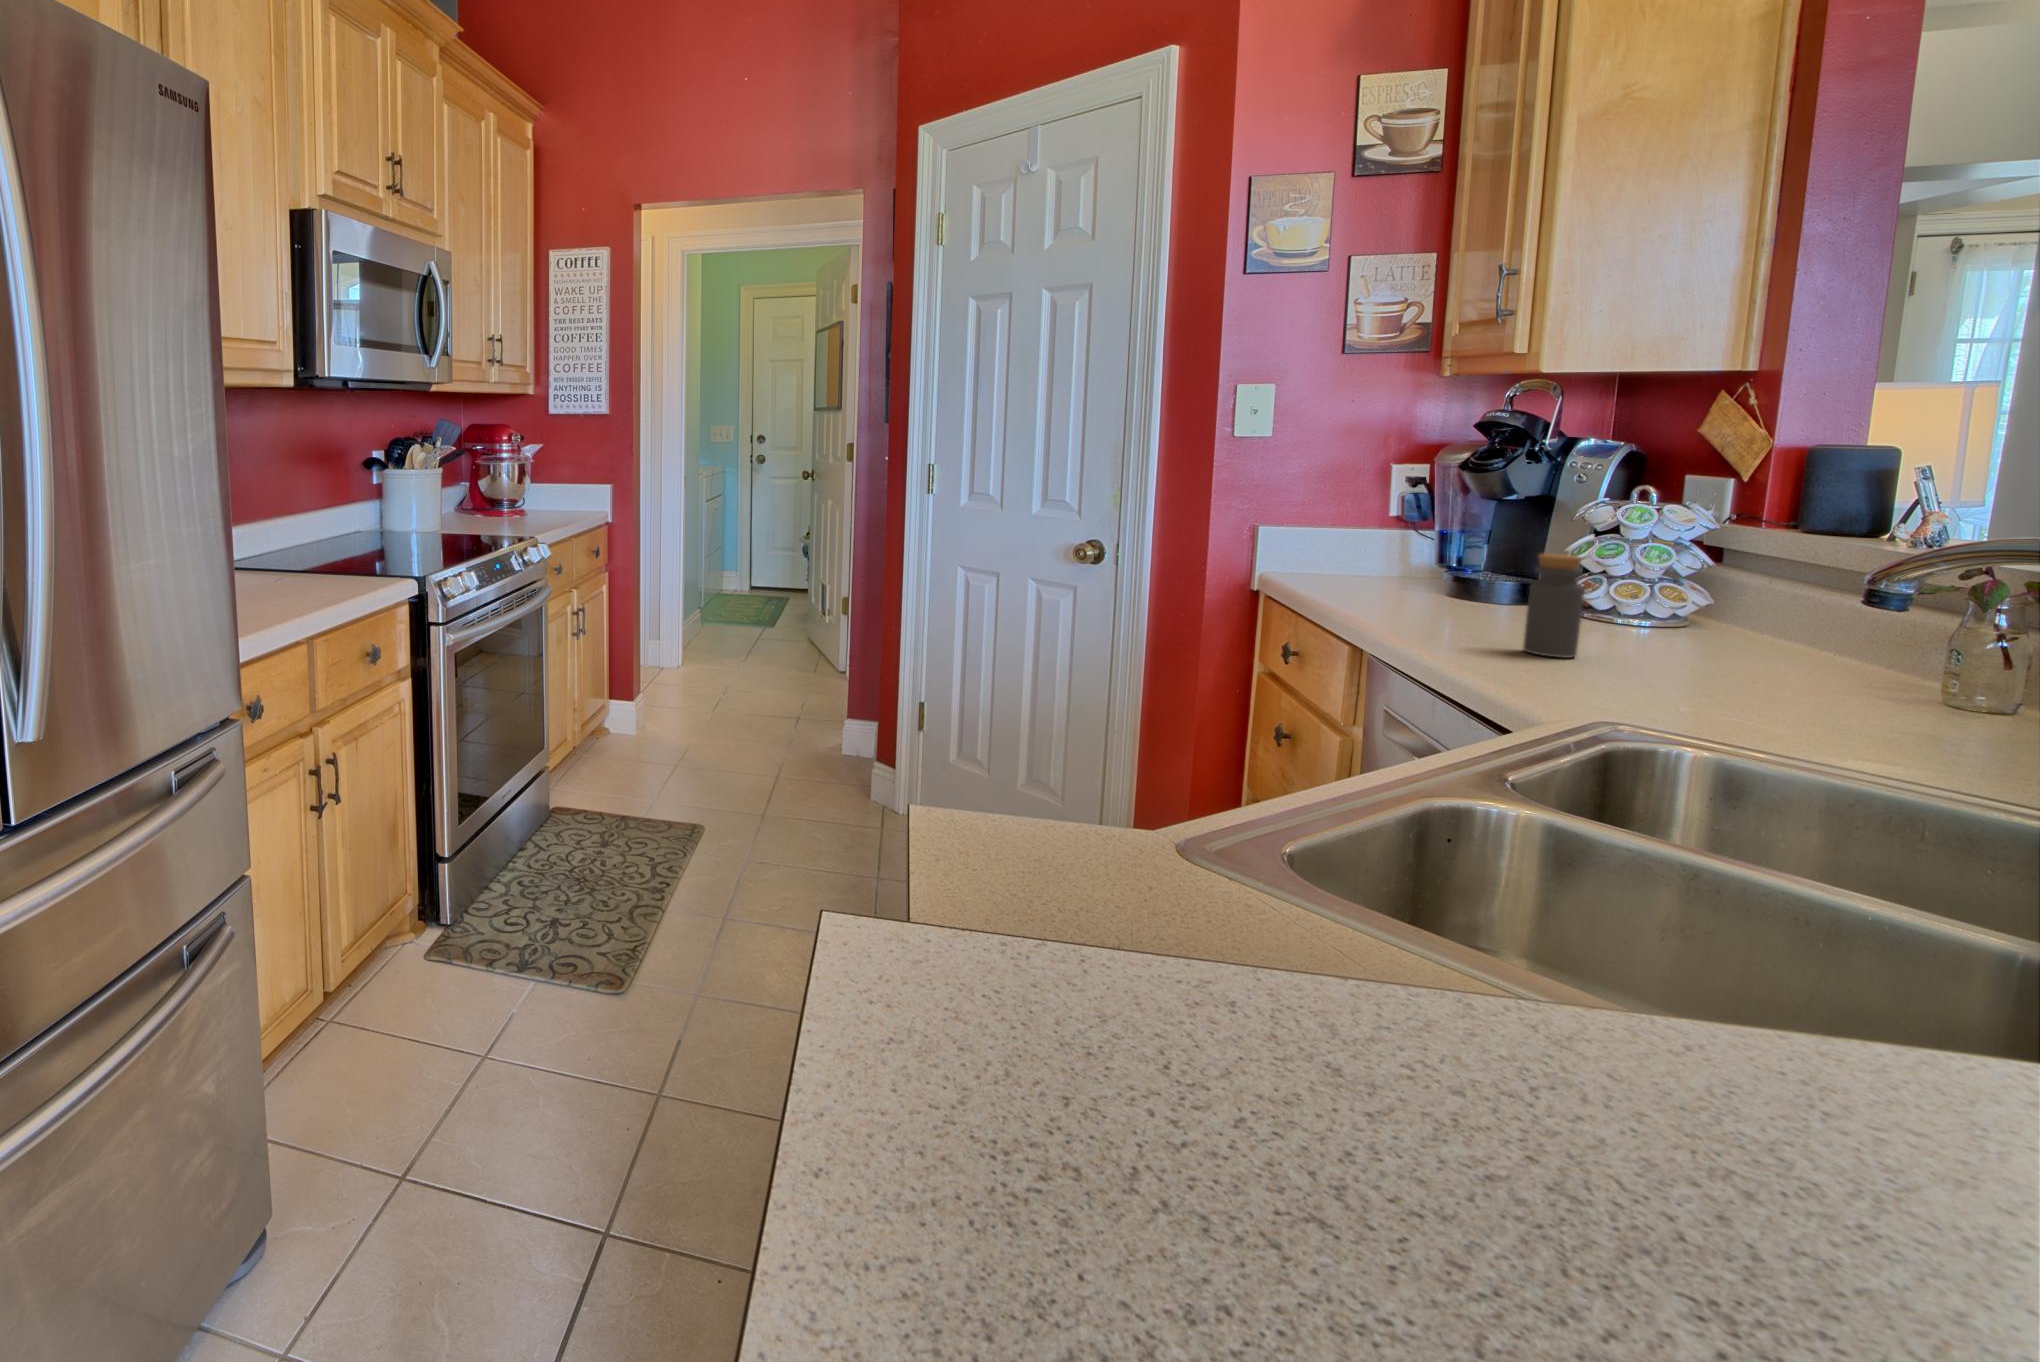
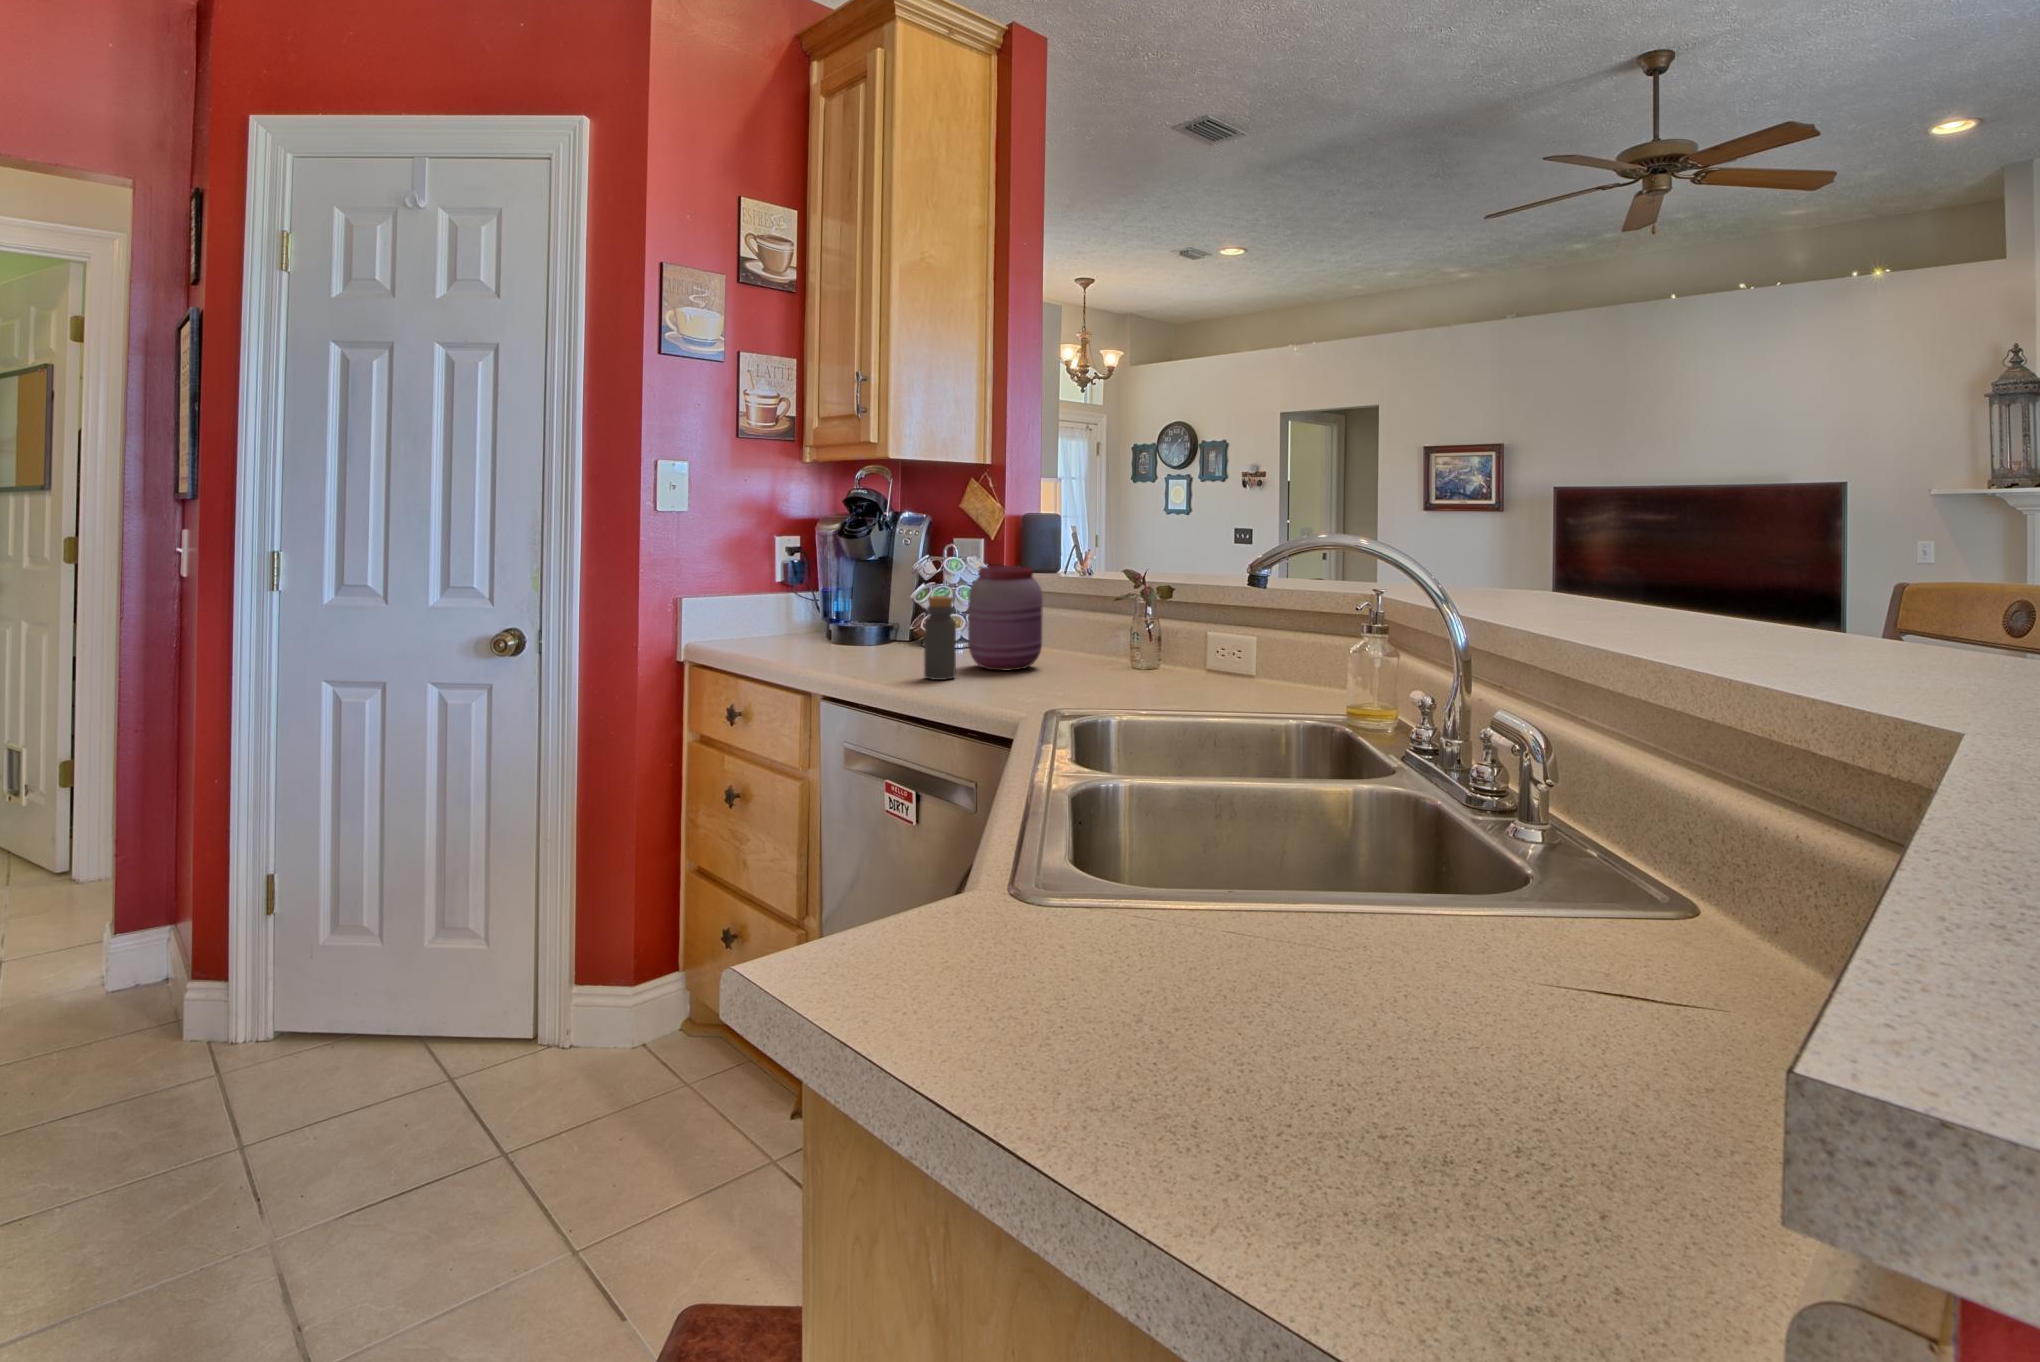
jar: none [1624,521,1785,666] -> present [968,566,1043,670]

